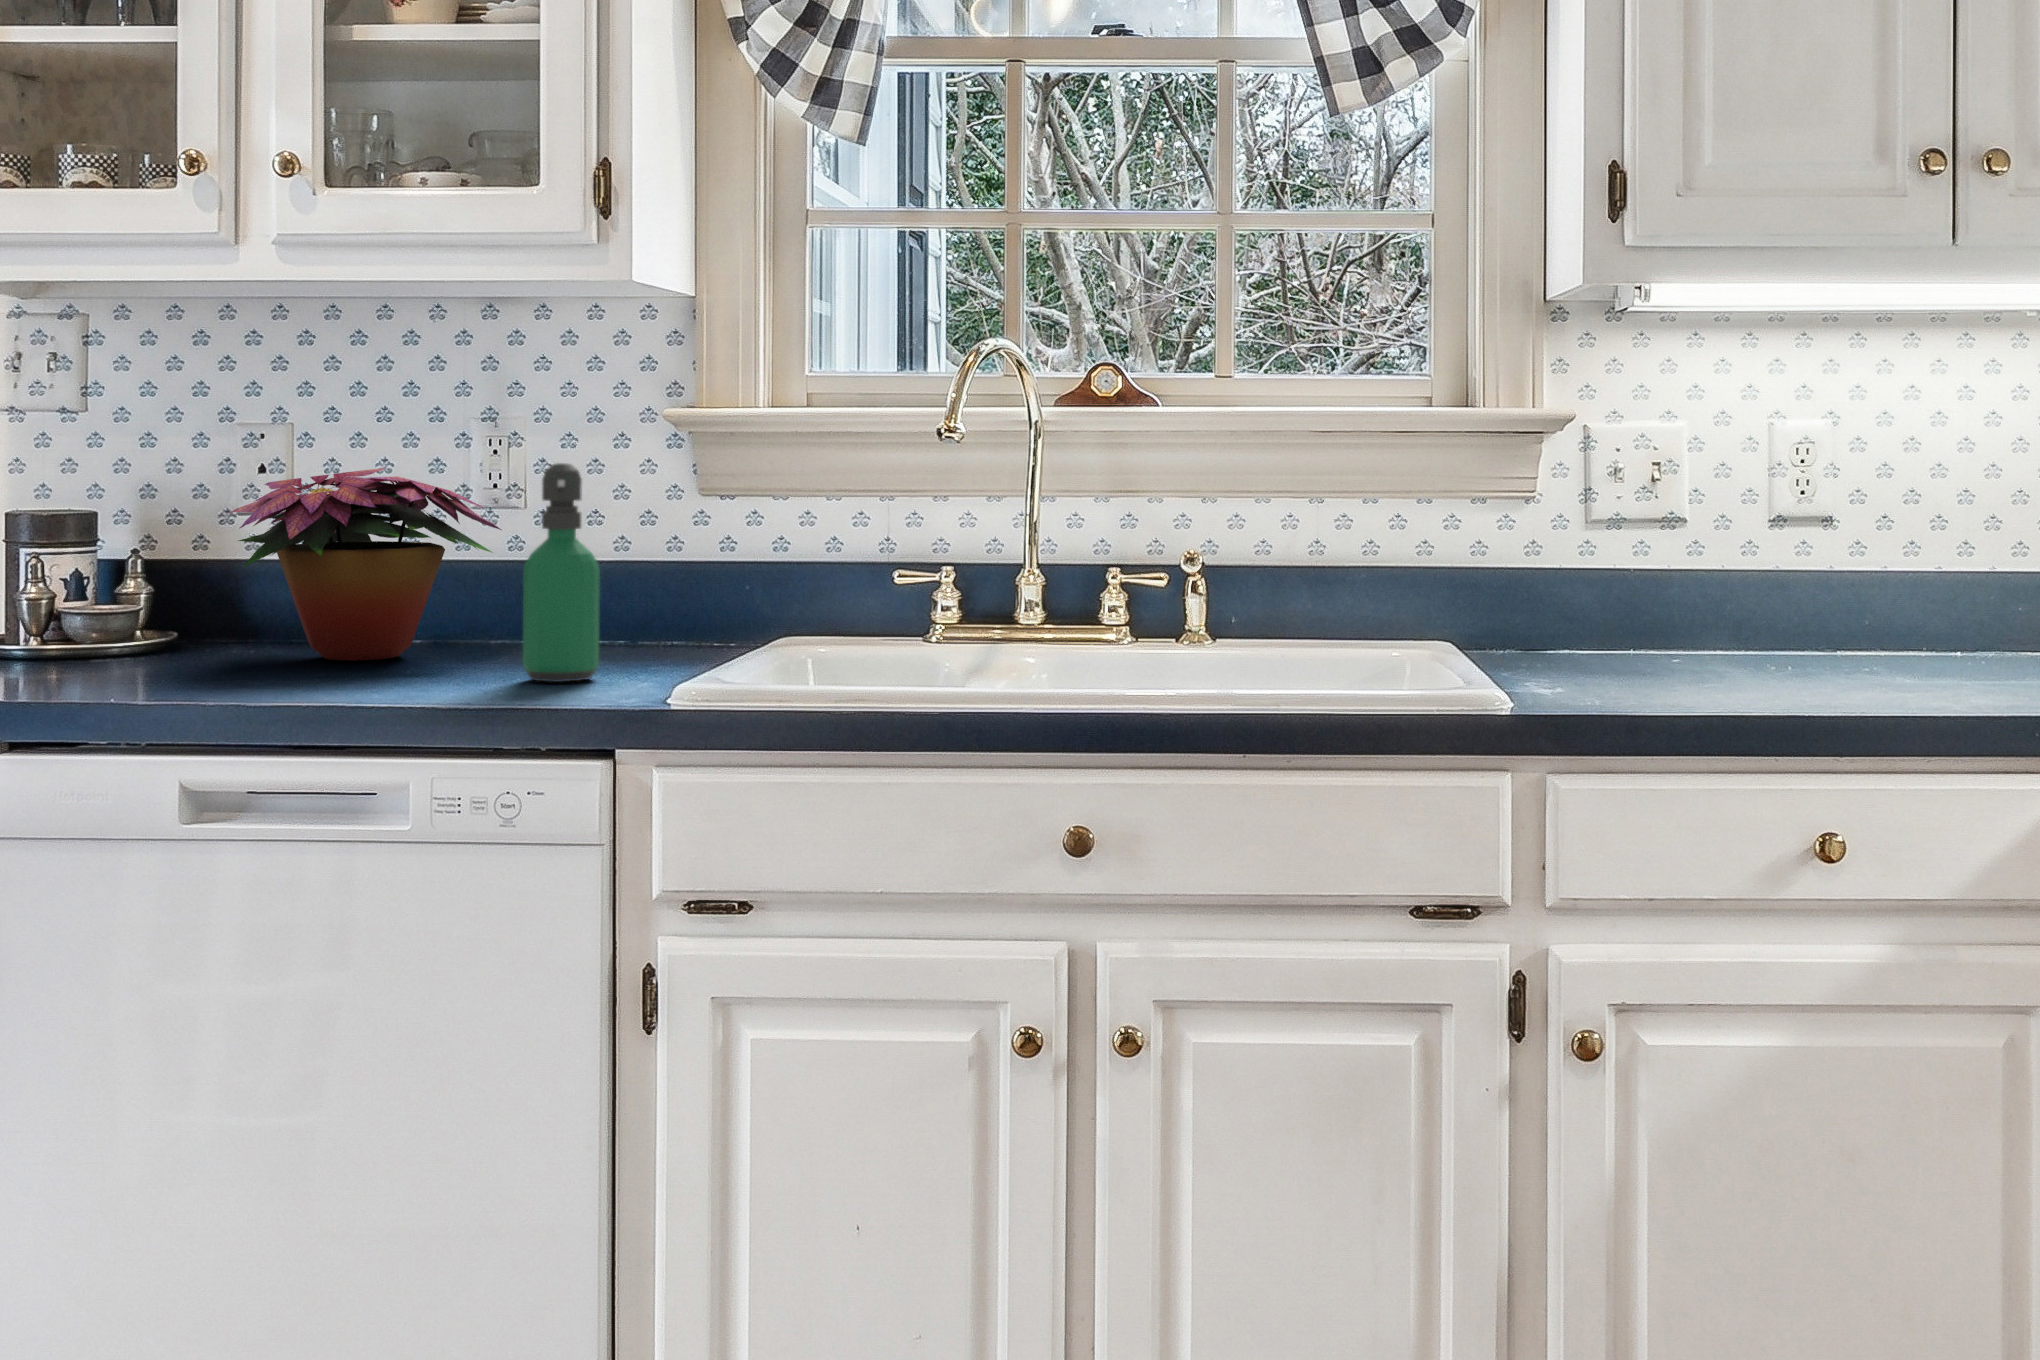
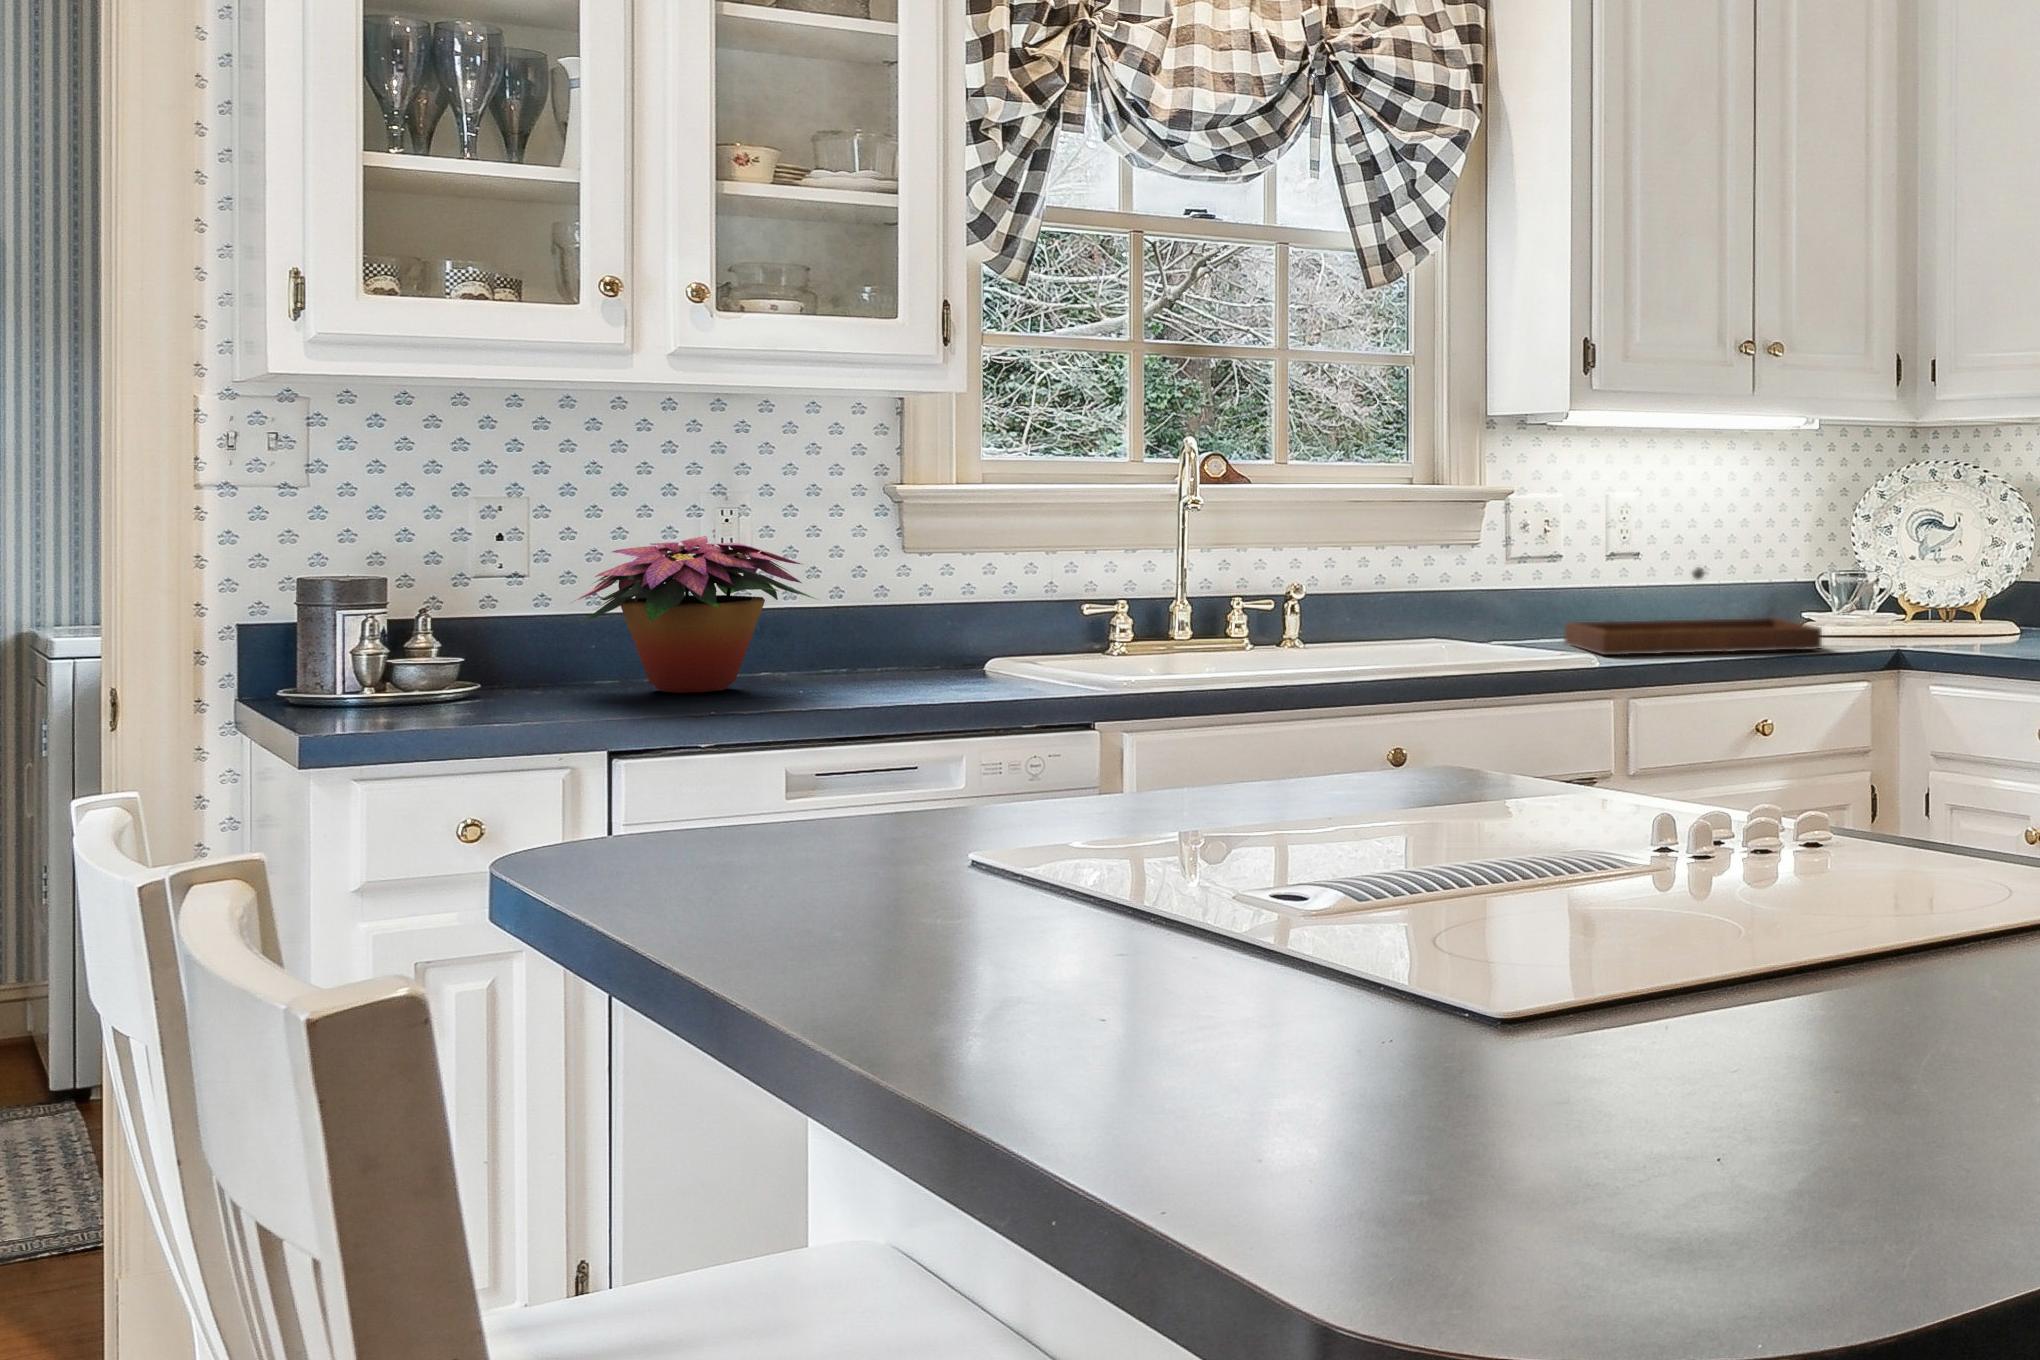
soap dispenser: present [523,463,600,682] -> none [911,531,973,694]
tray: none [1603,549,2026,706] -> present [1564,567,1822,655]

